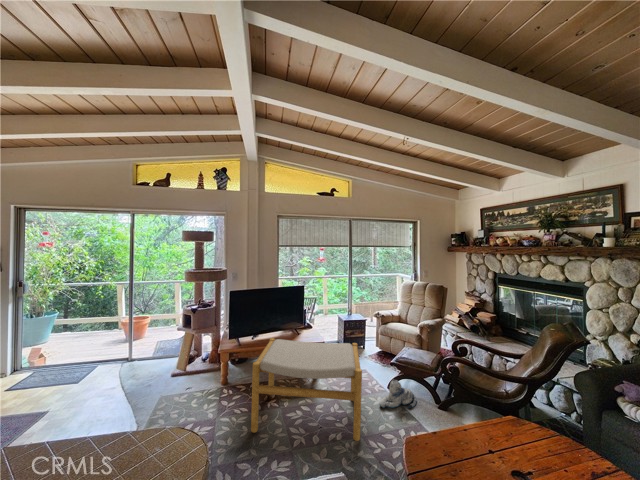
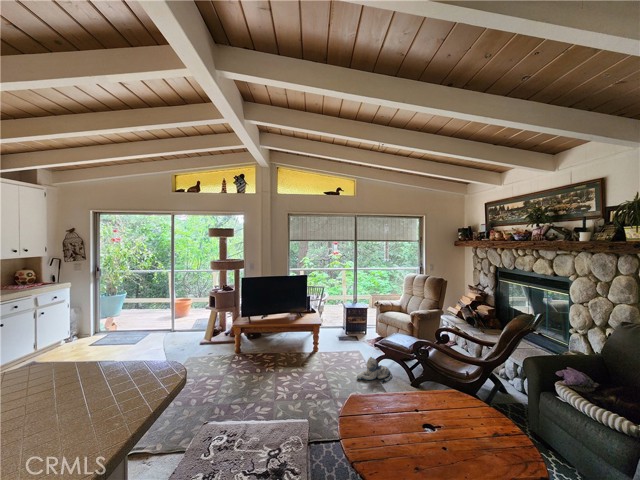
footstool: present [251,338,362,441] -> none [248,317,340,401]

